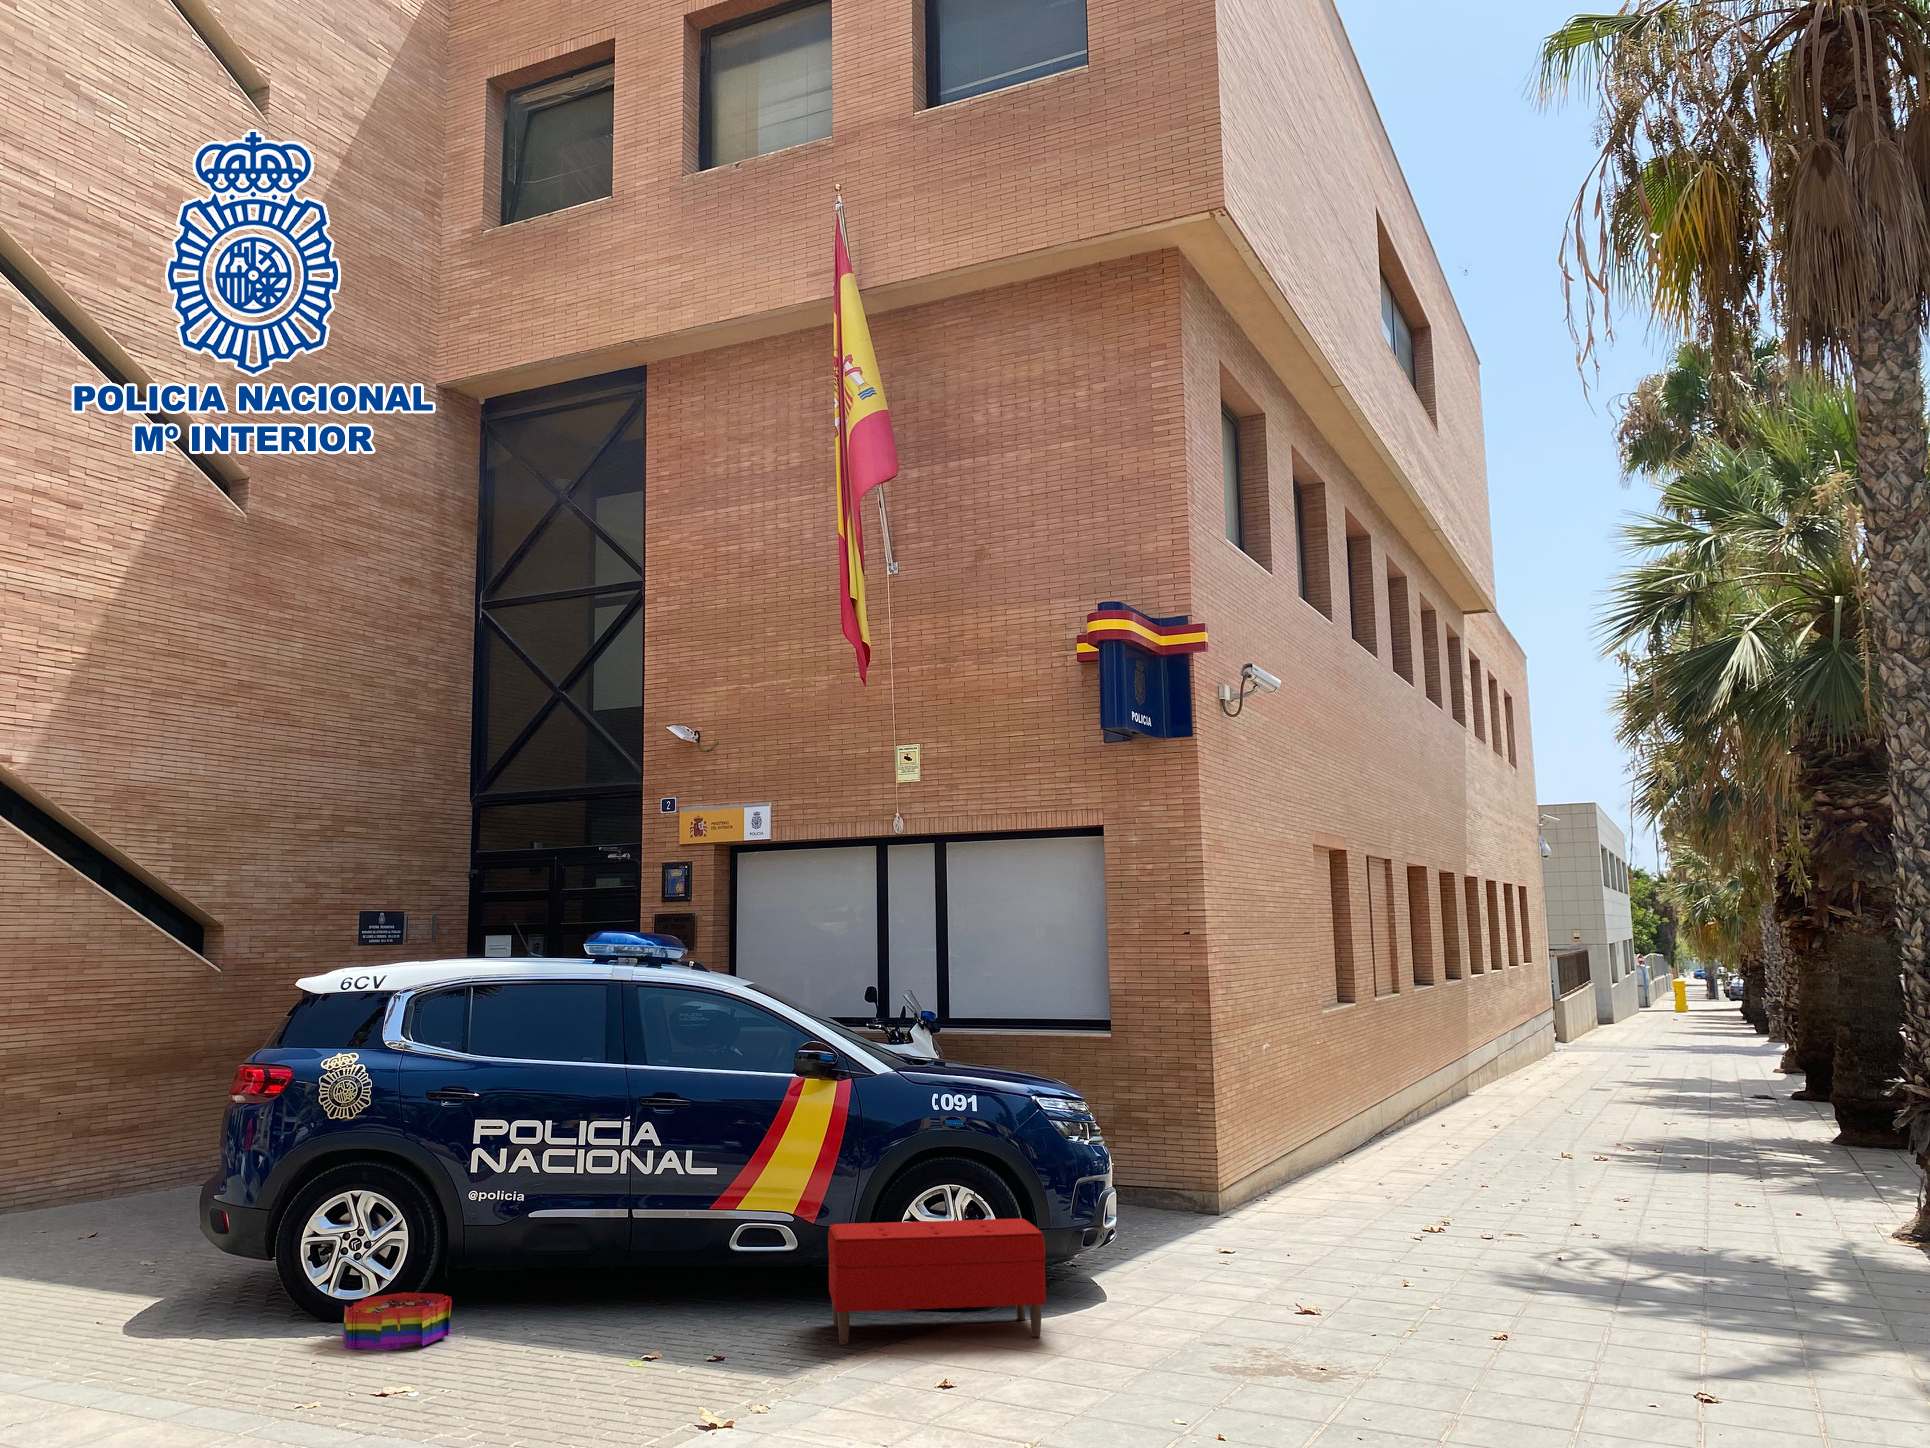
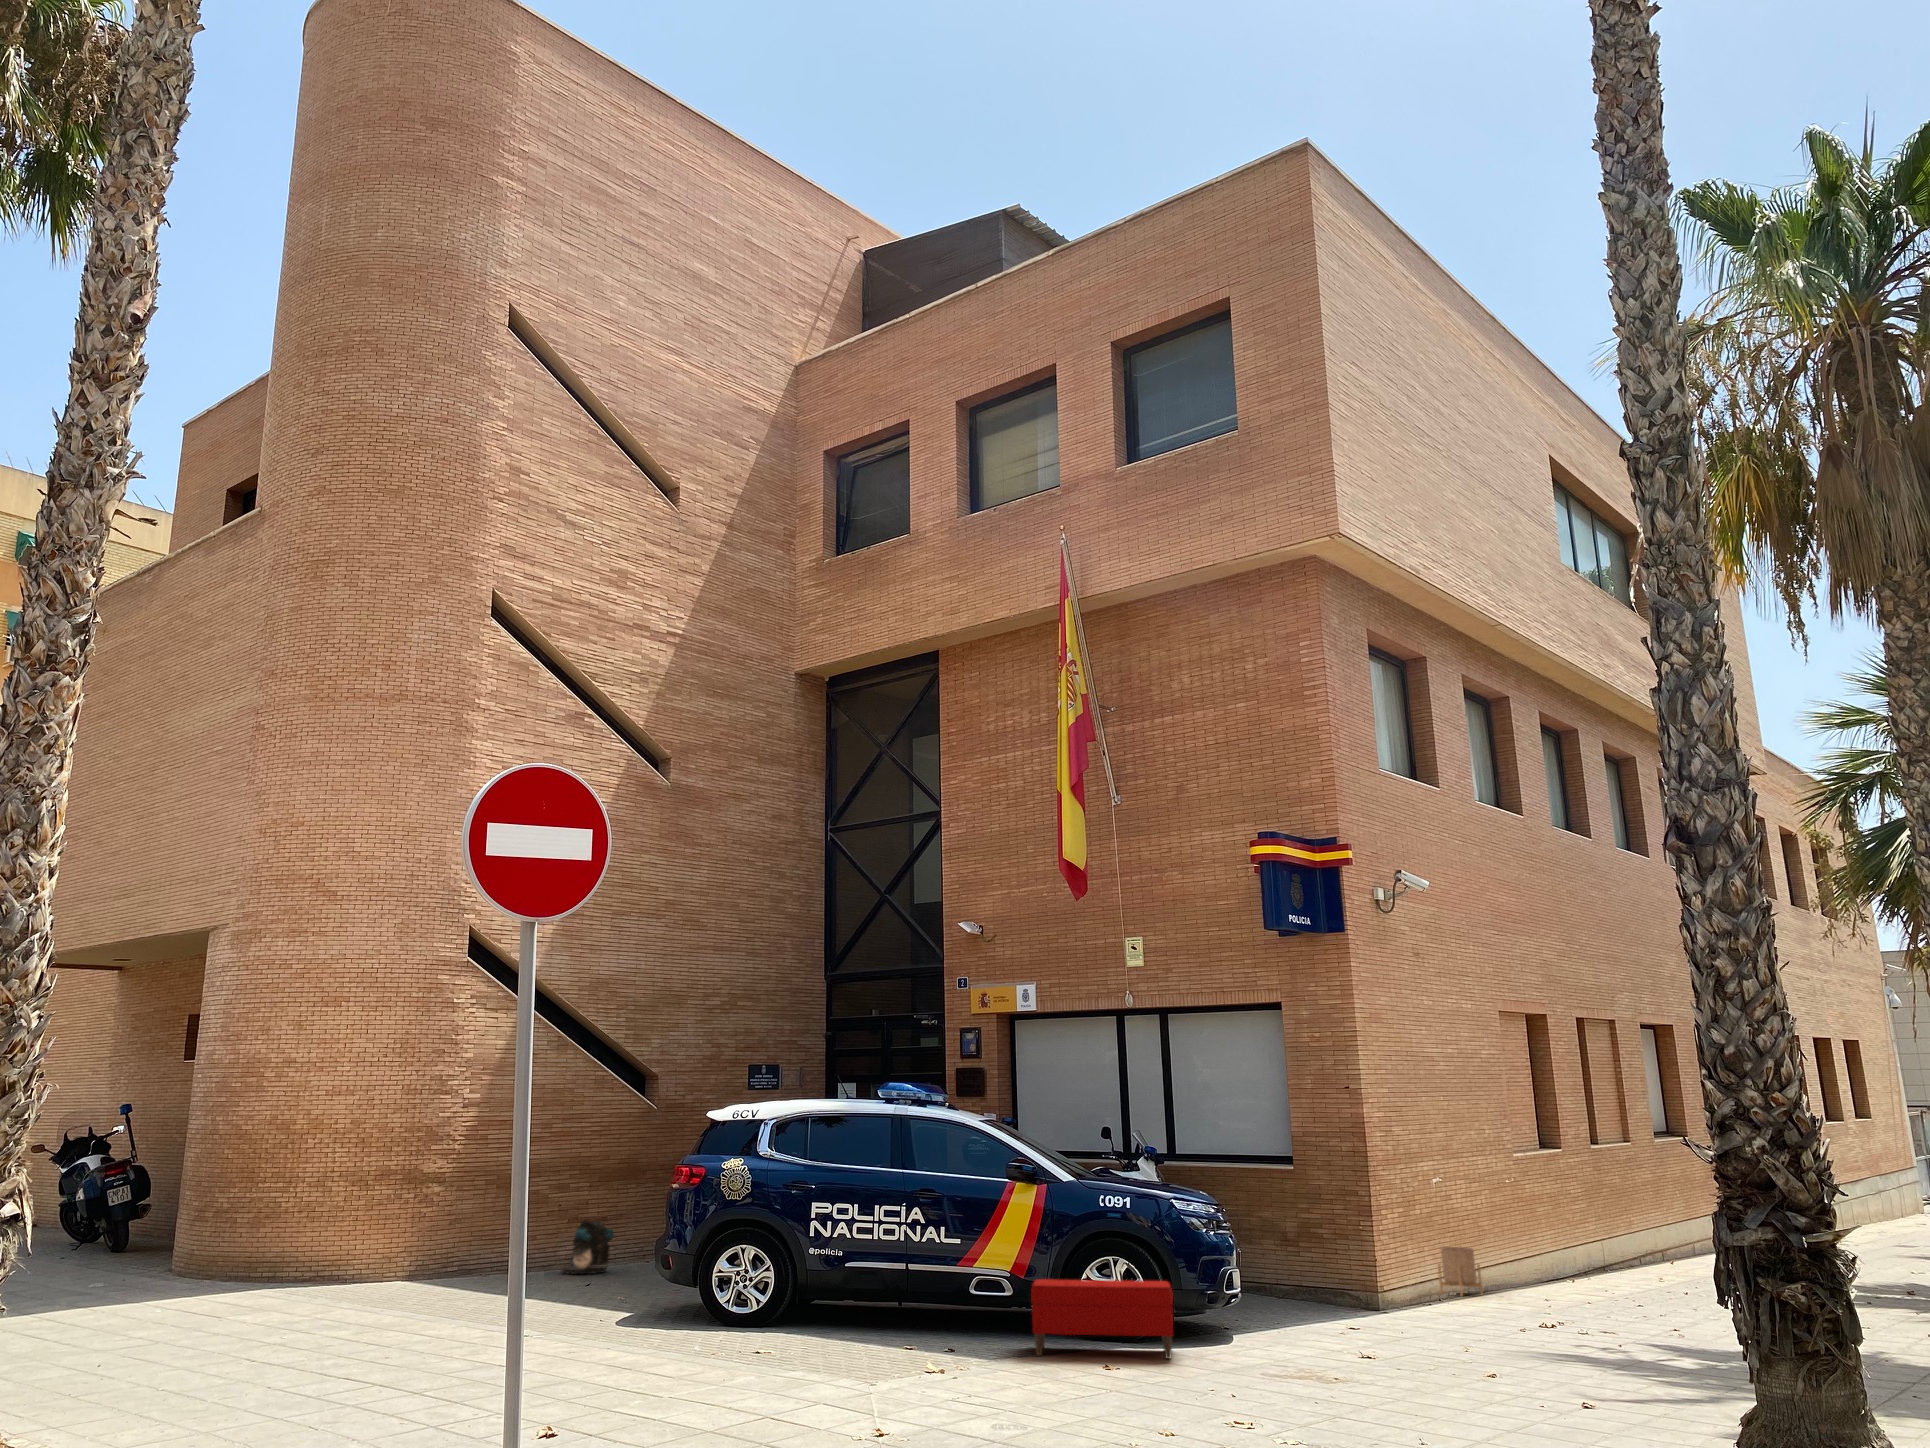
backpack: none [57,1132,145,1211] -> present [561,1220,614,1274]
planter: none [1271,1133,1324,1194] -> present [1438,1247,1483,1296]
storage bin: present [343,1292,452,1350] -> none [734,1313,798,1345]

